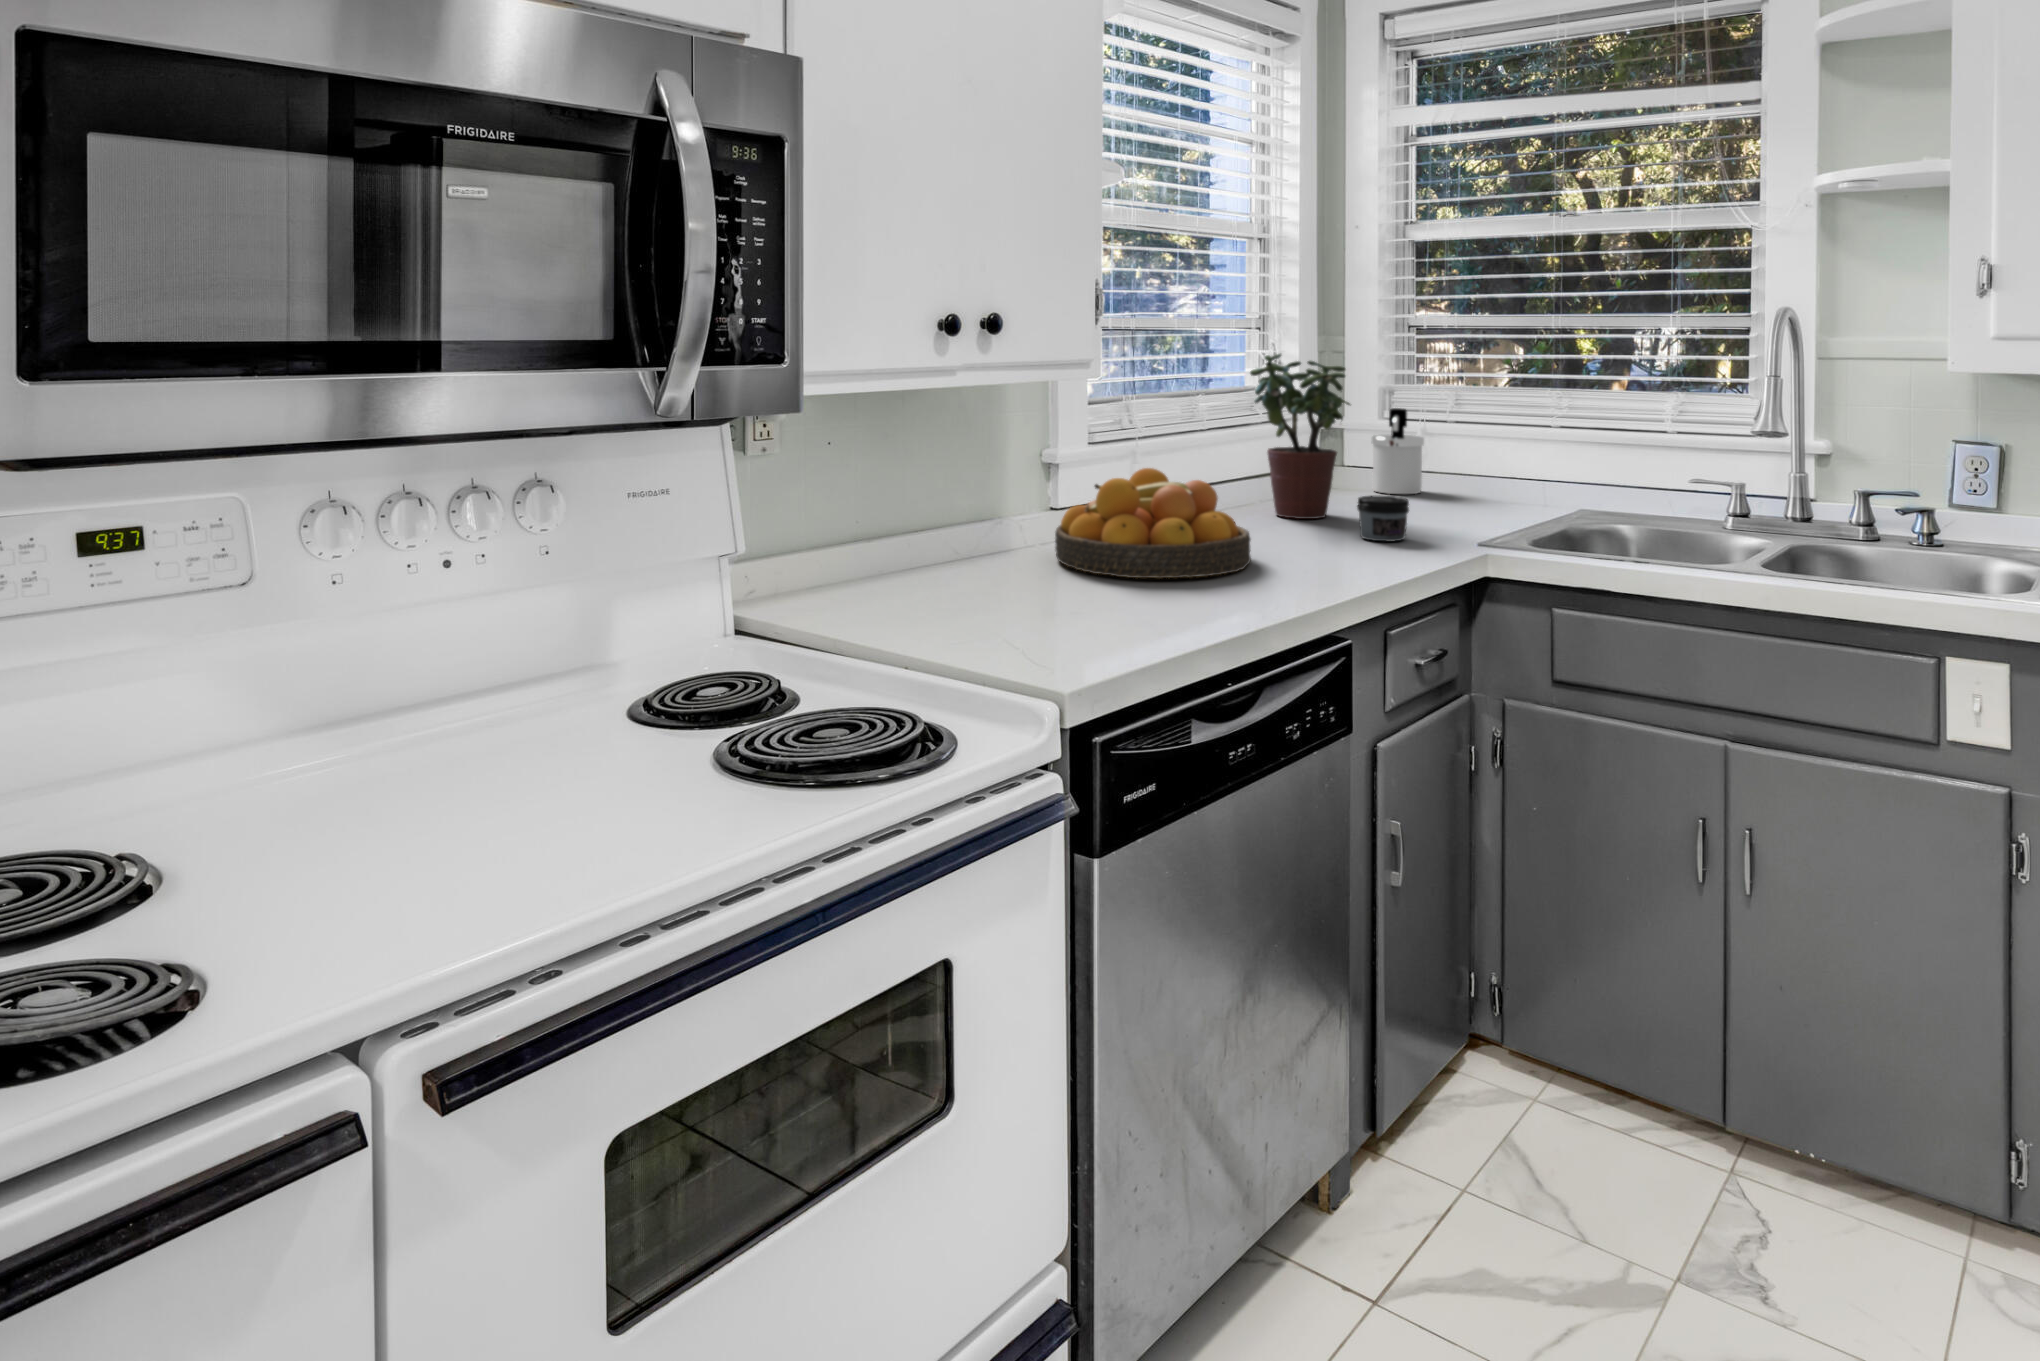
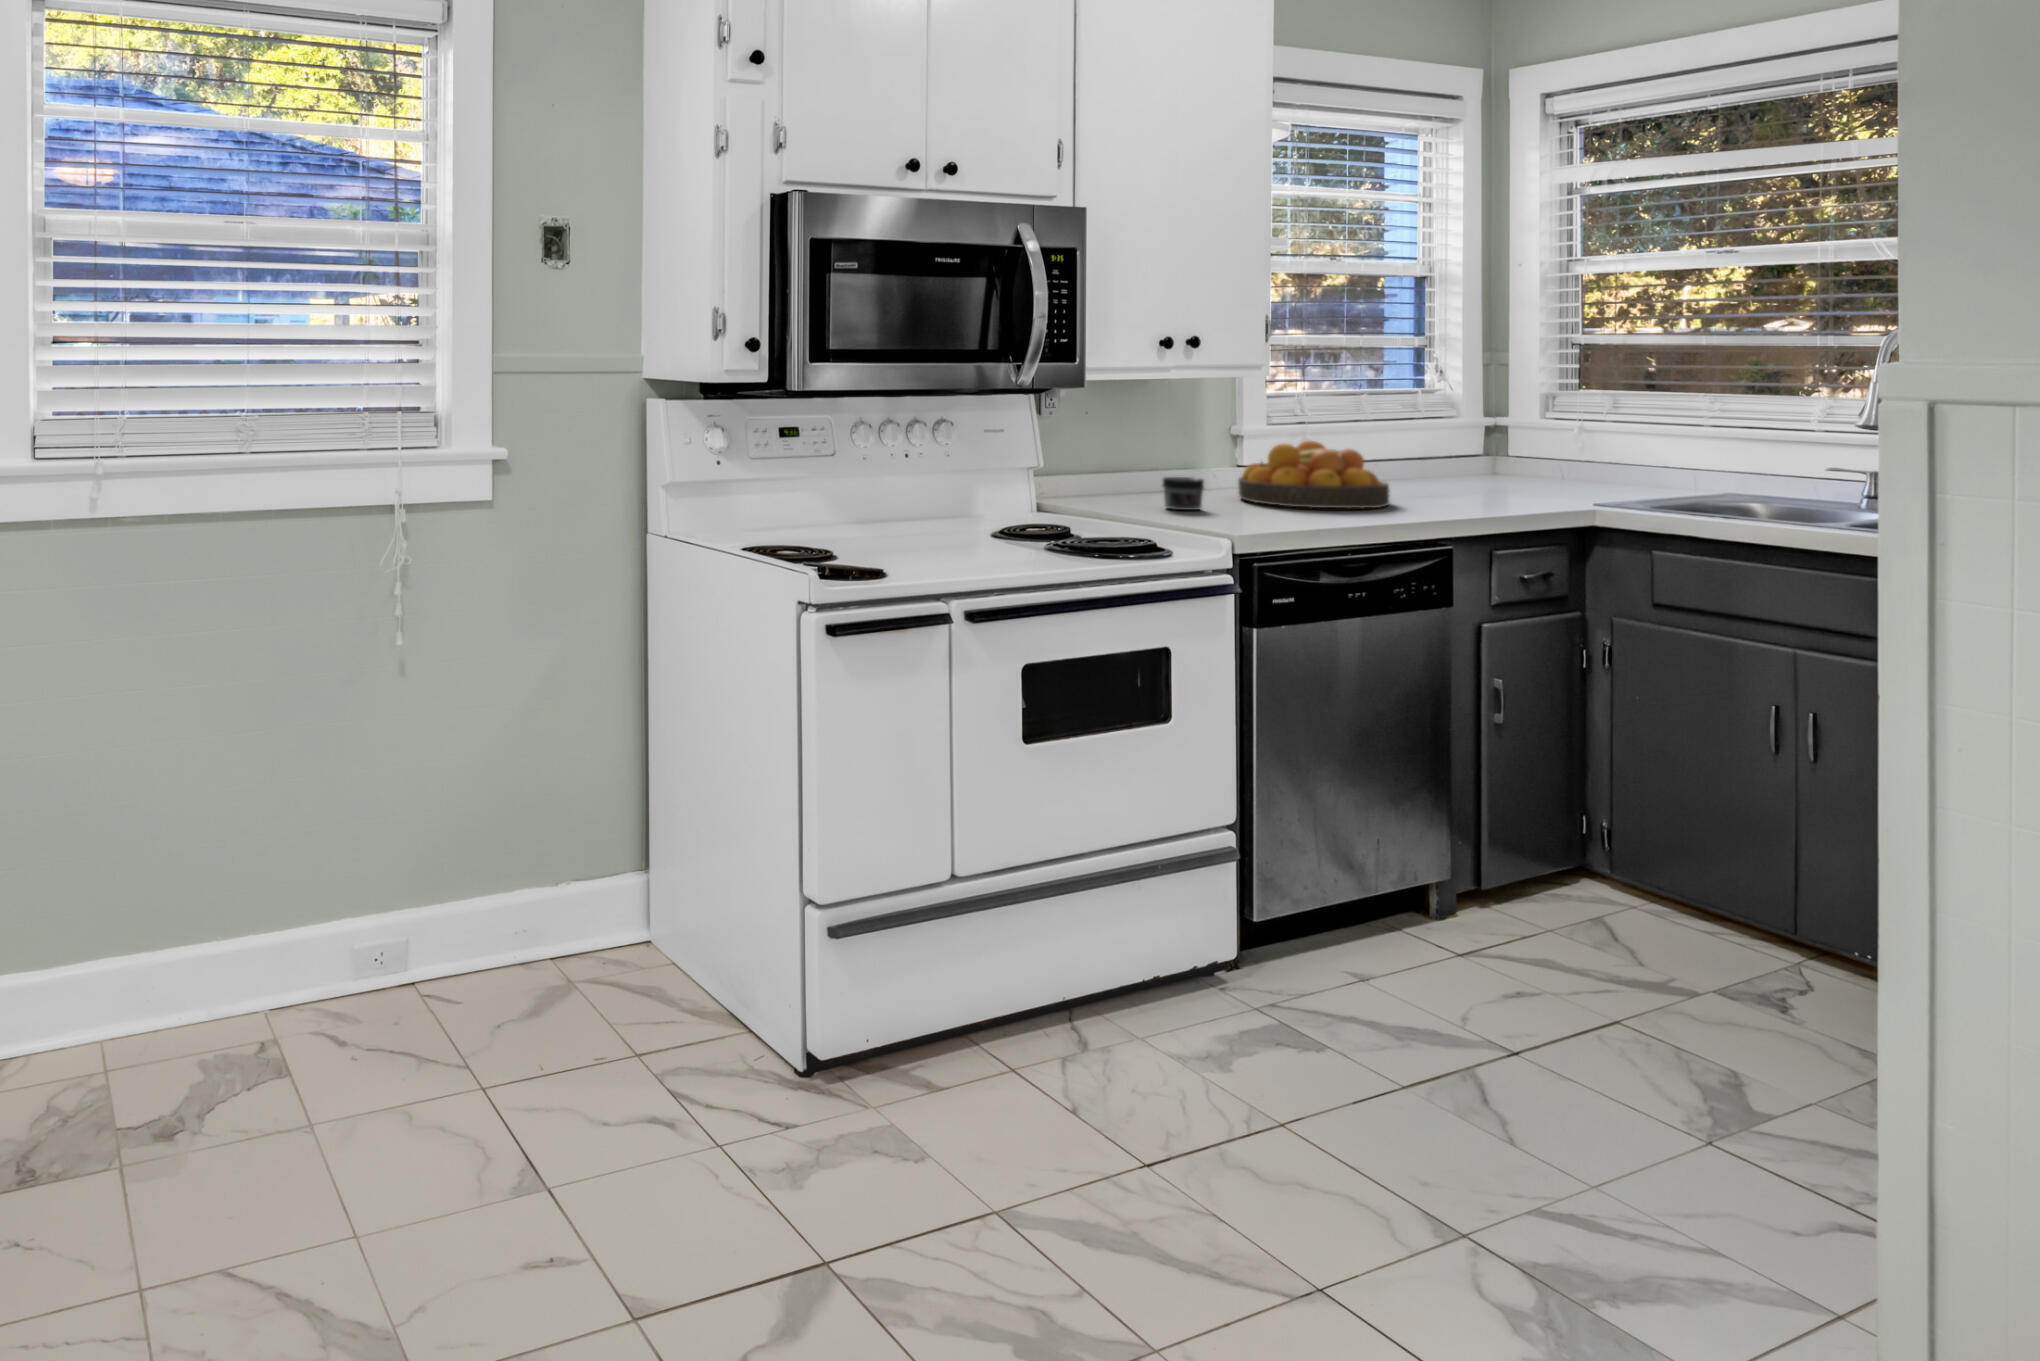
potted plant: present [1250,354,1350,519] -> none [1403,364,1493,489]
soap dispenser: present [1371,408,1424,494] -> none [1532,411,1584,480]
jar: present [1357,496,1409,542] -> present [1162,477,1204,510]

